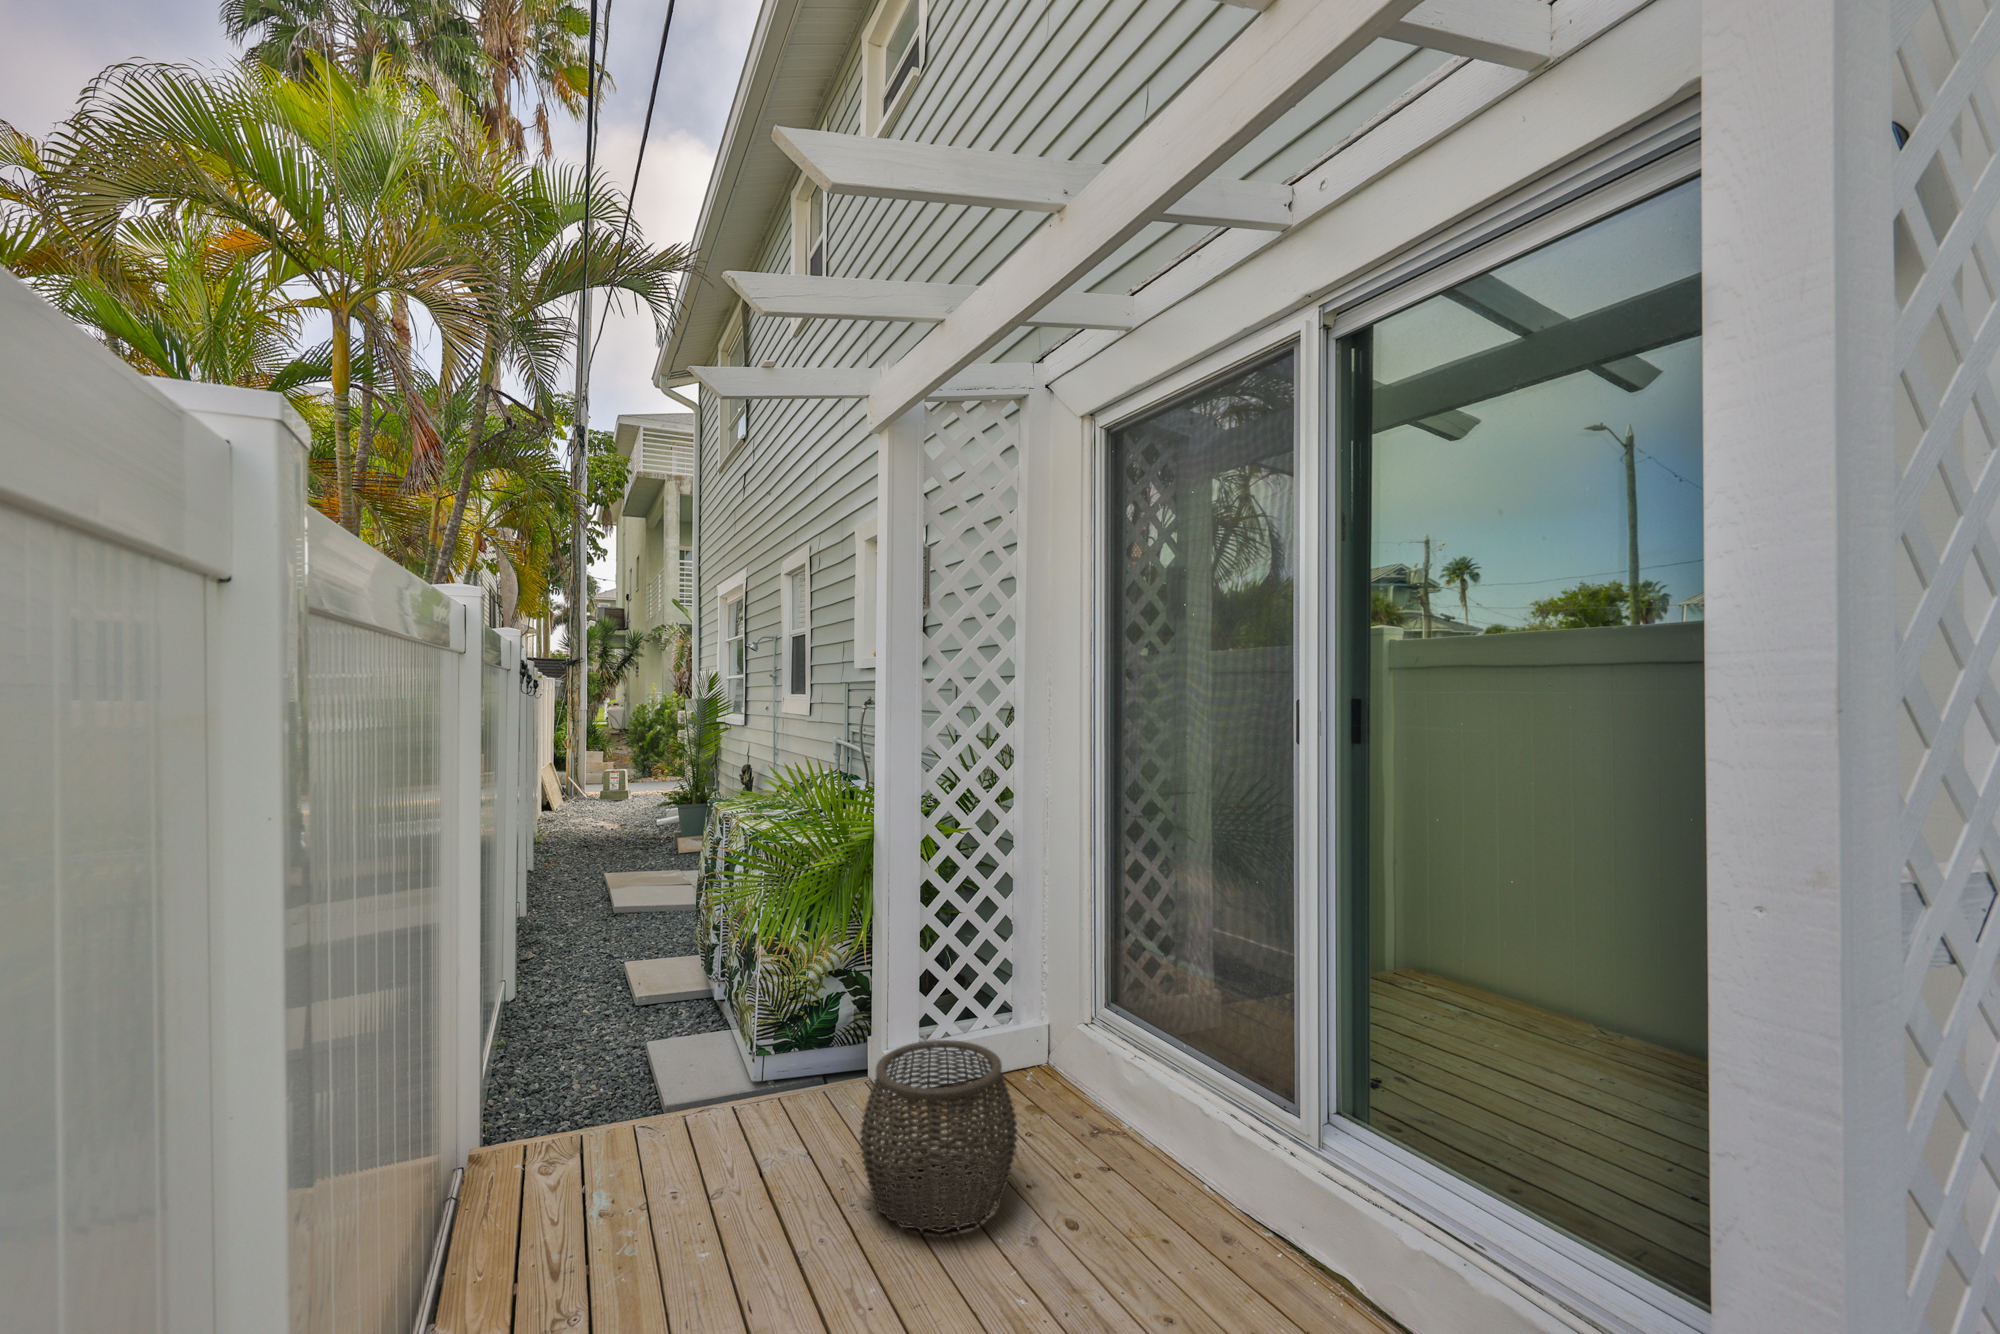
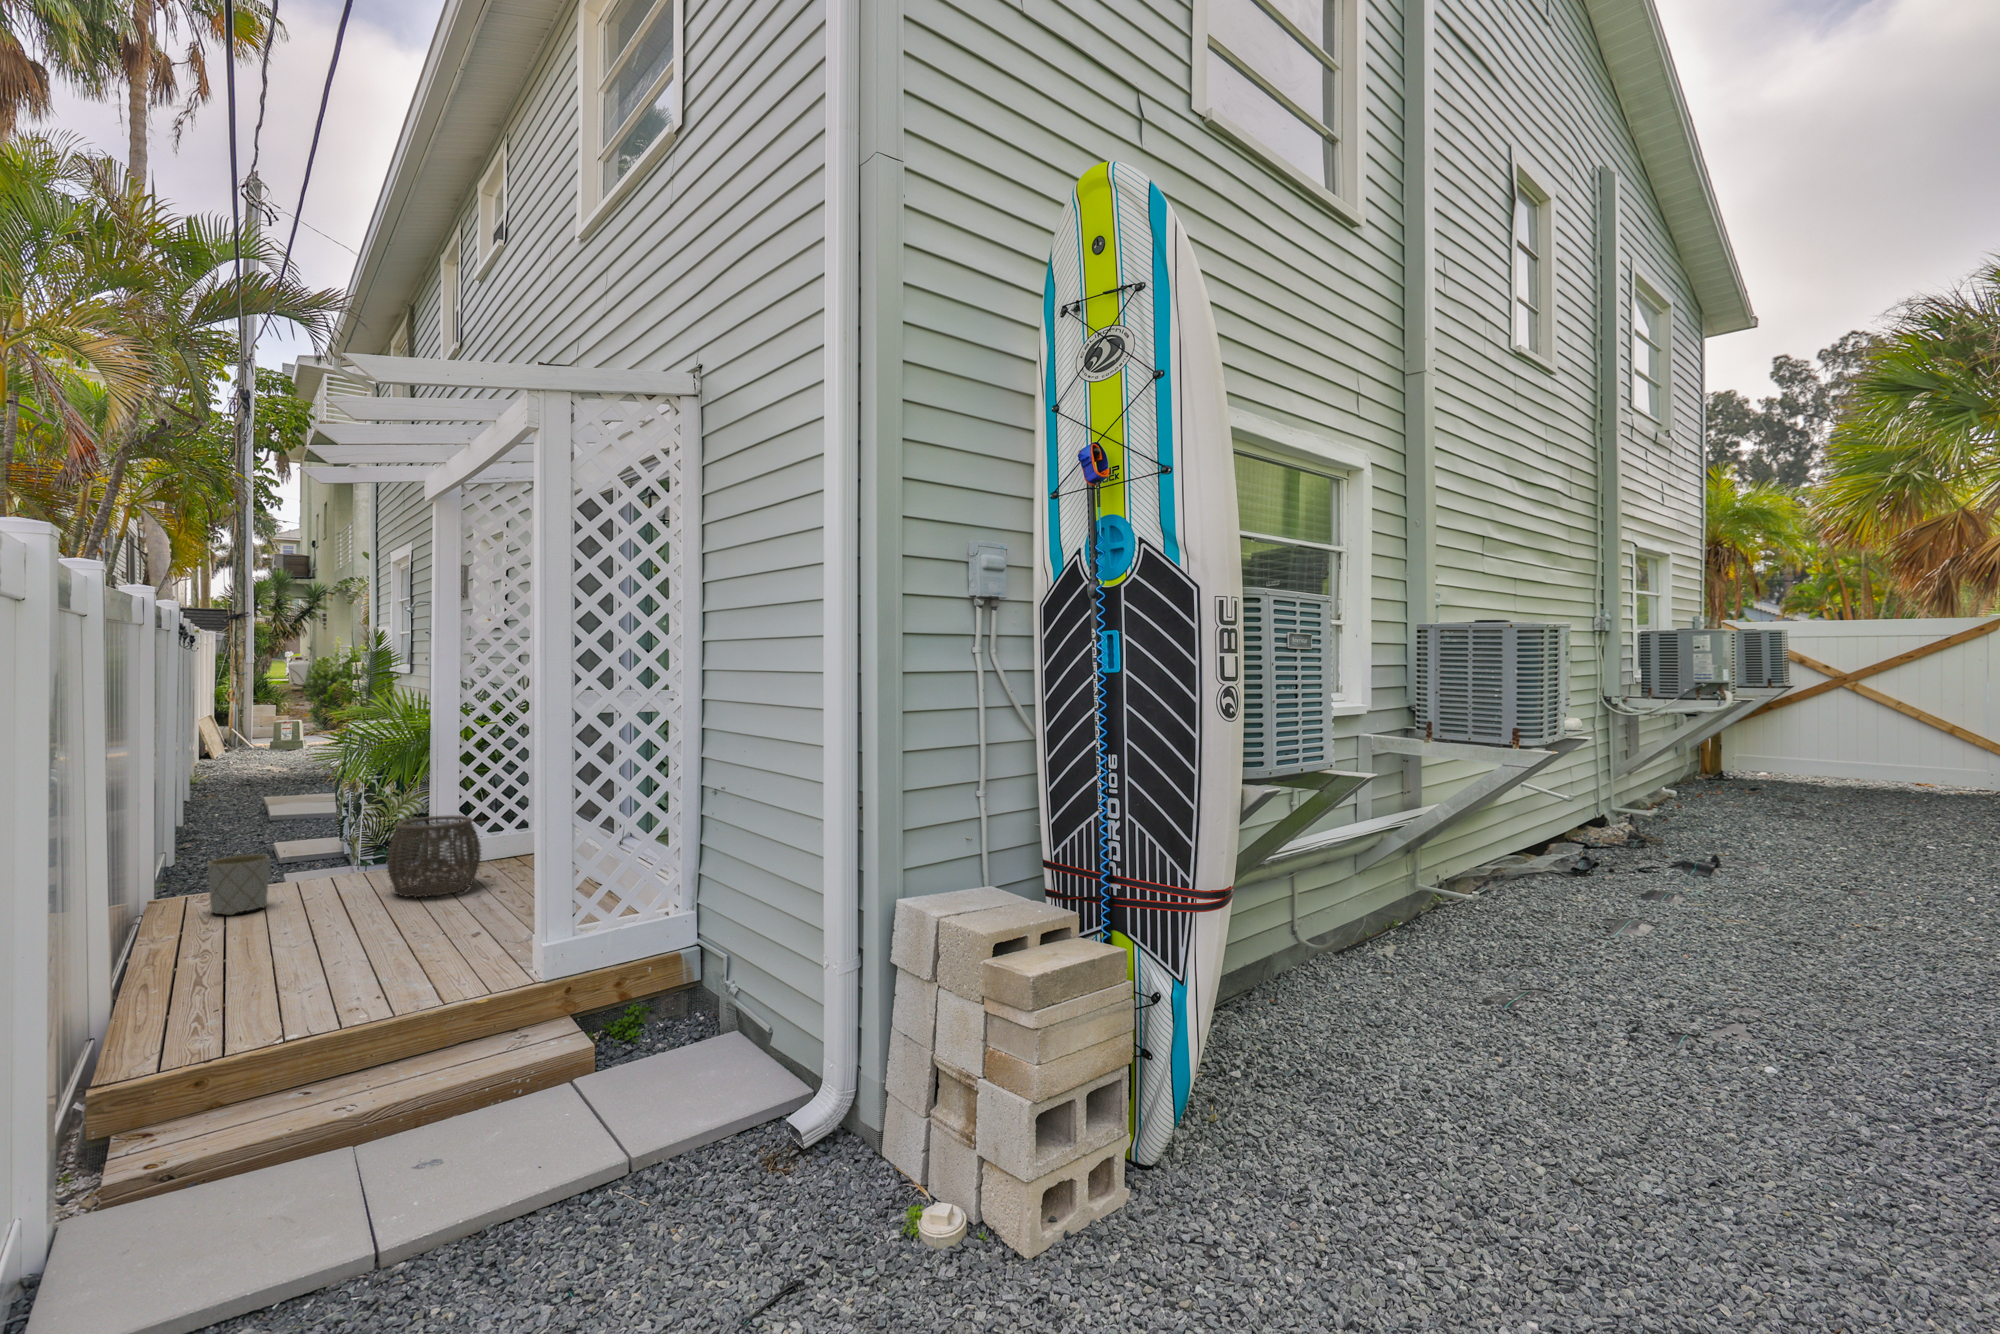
planter: none [573,1133,675,1282] -> present [208,855,270,915]

